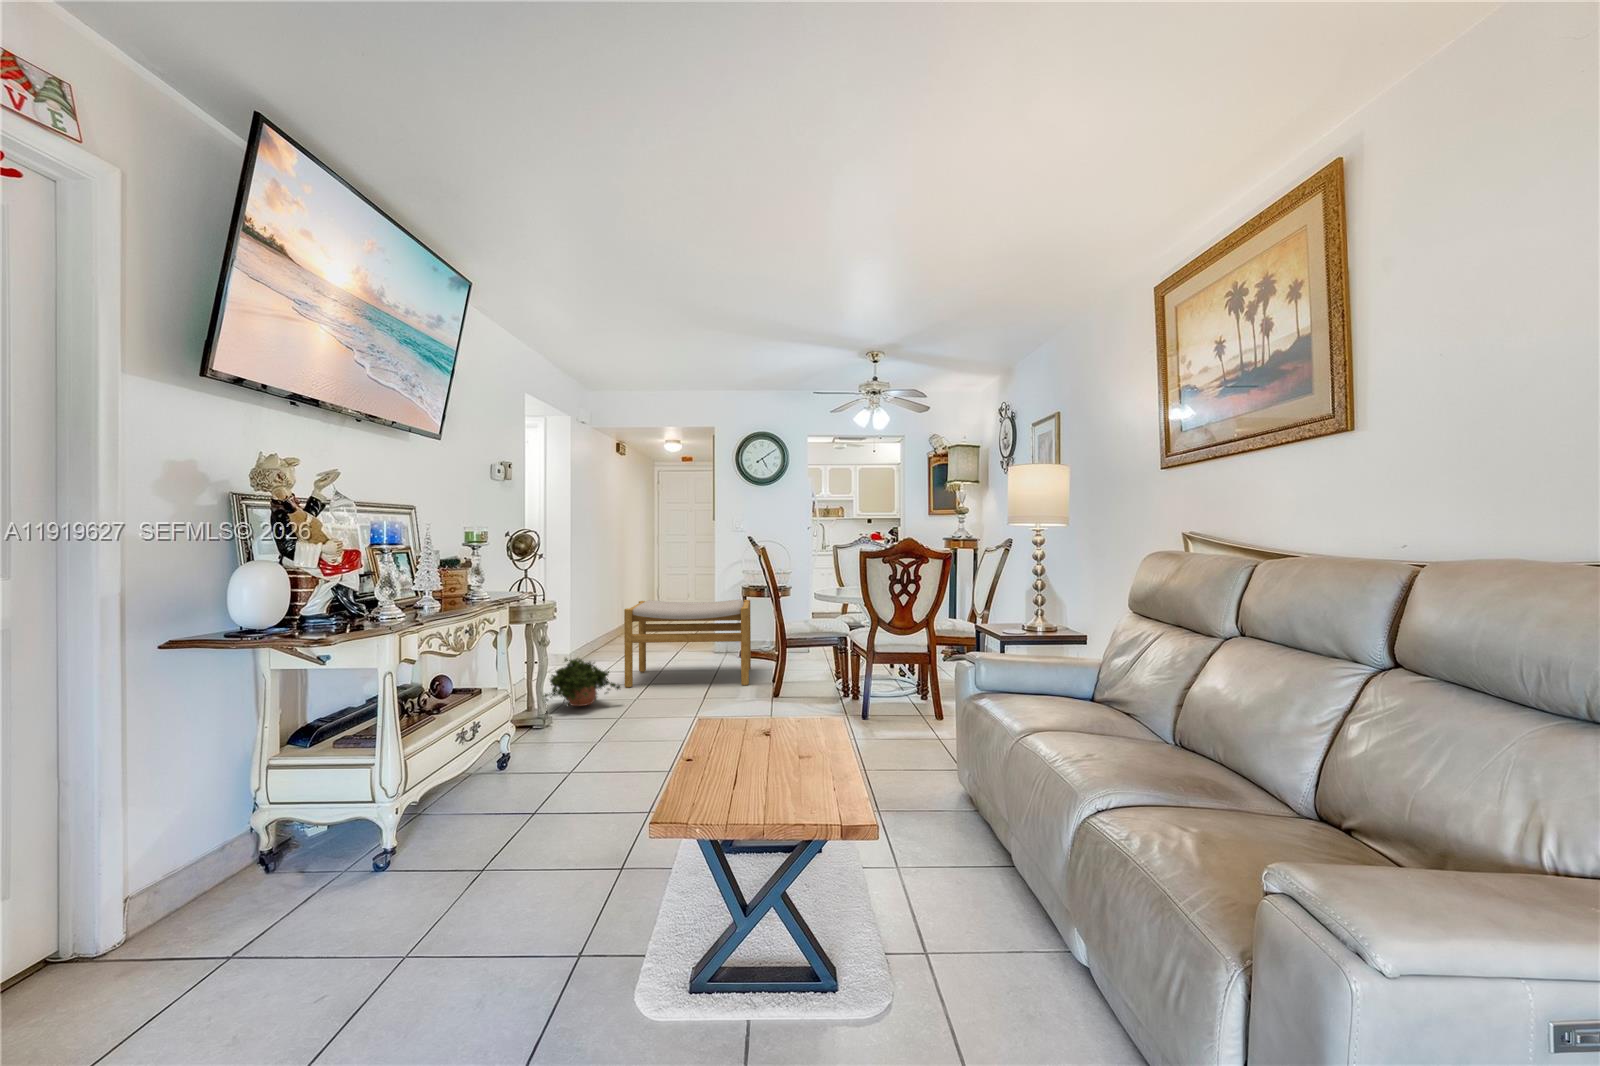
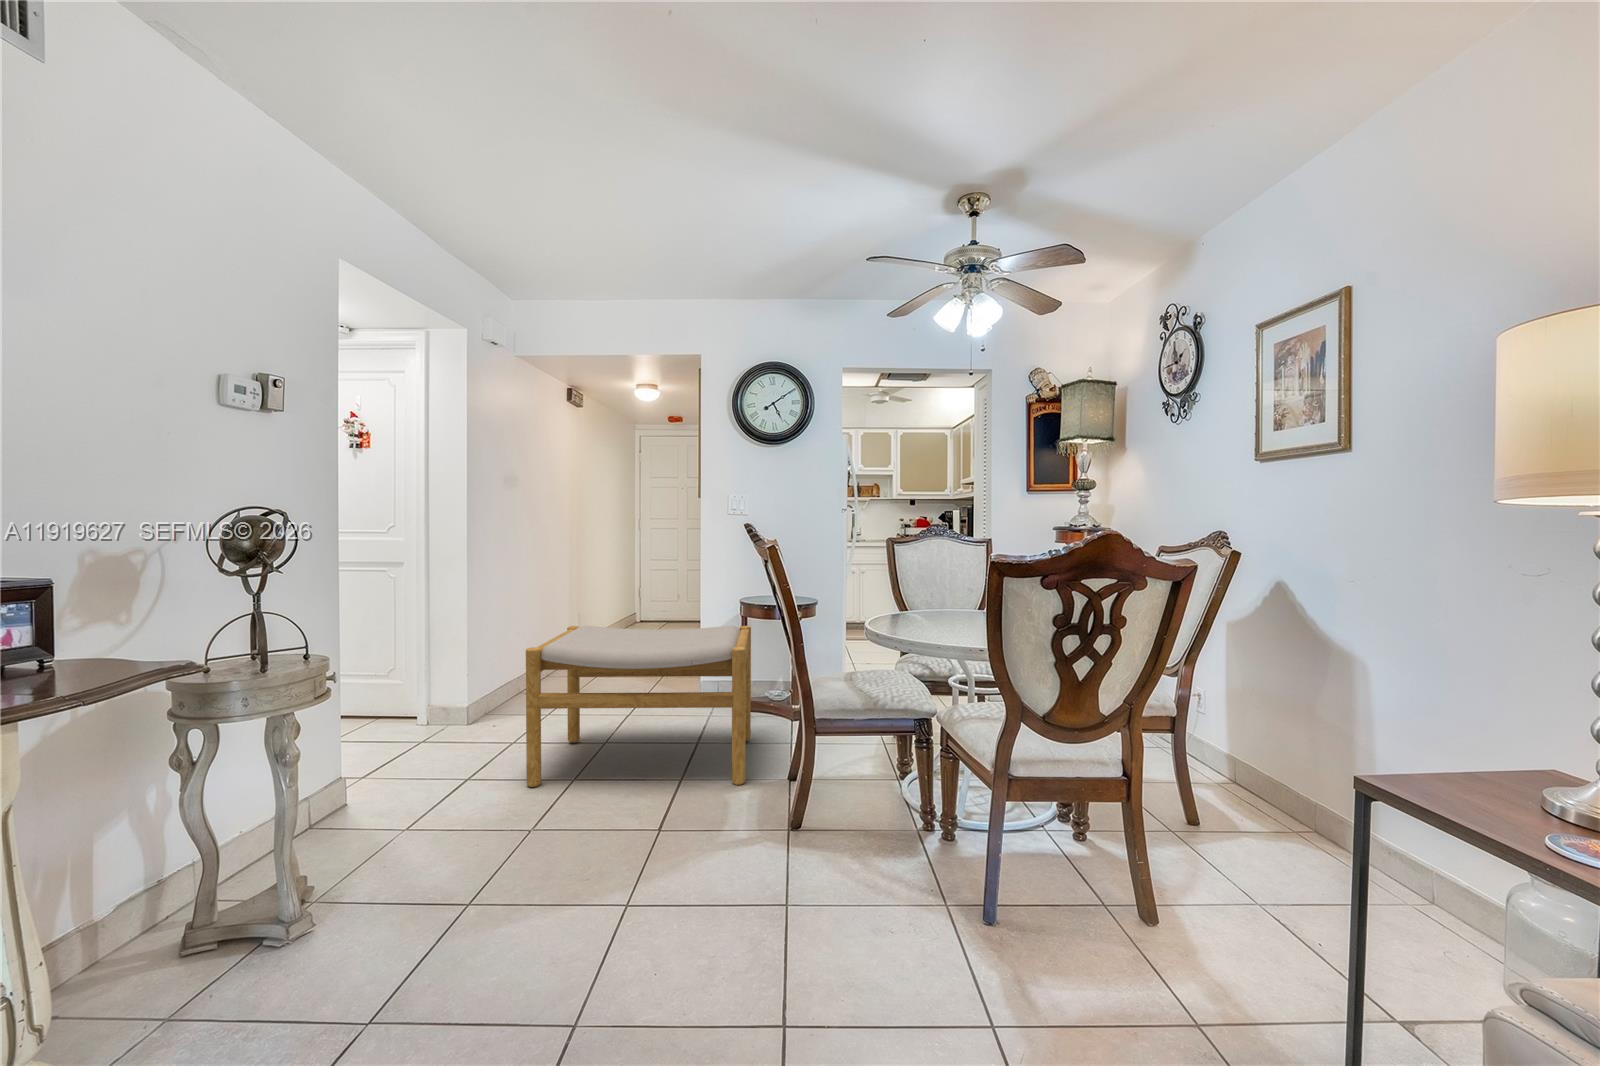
potted plant: present [544,658,620,706] -> none [315,747,498,866]

